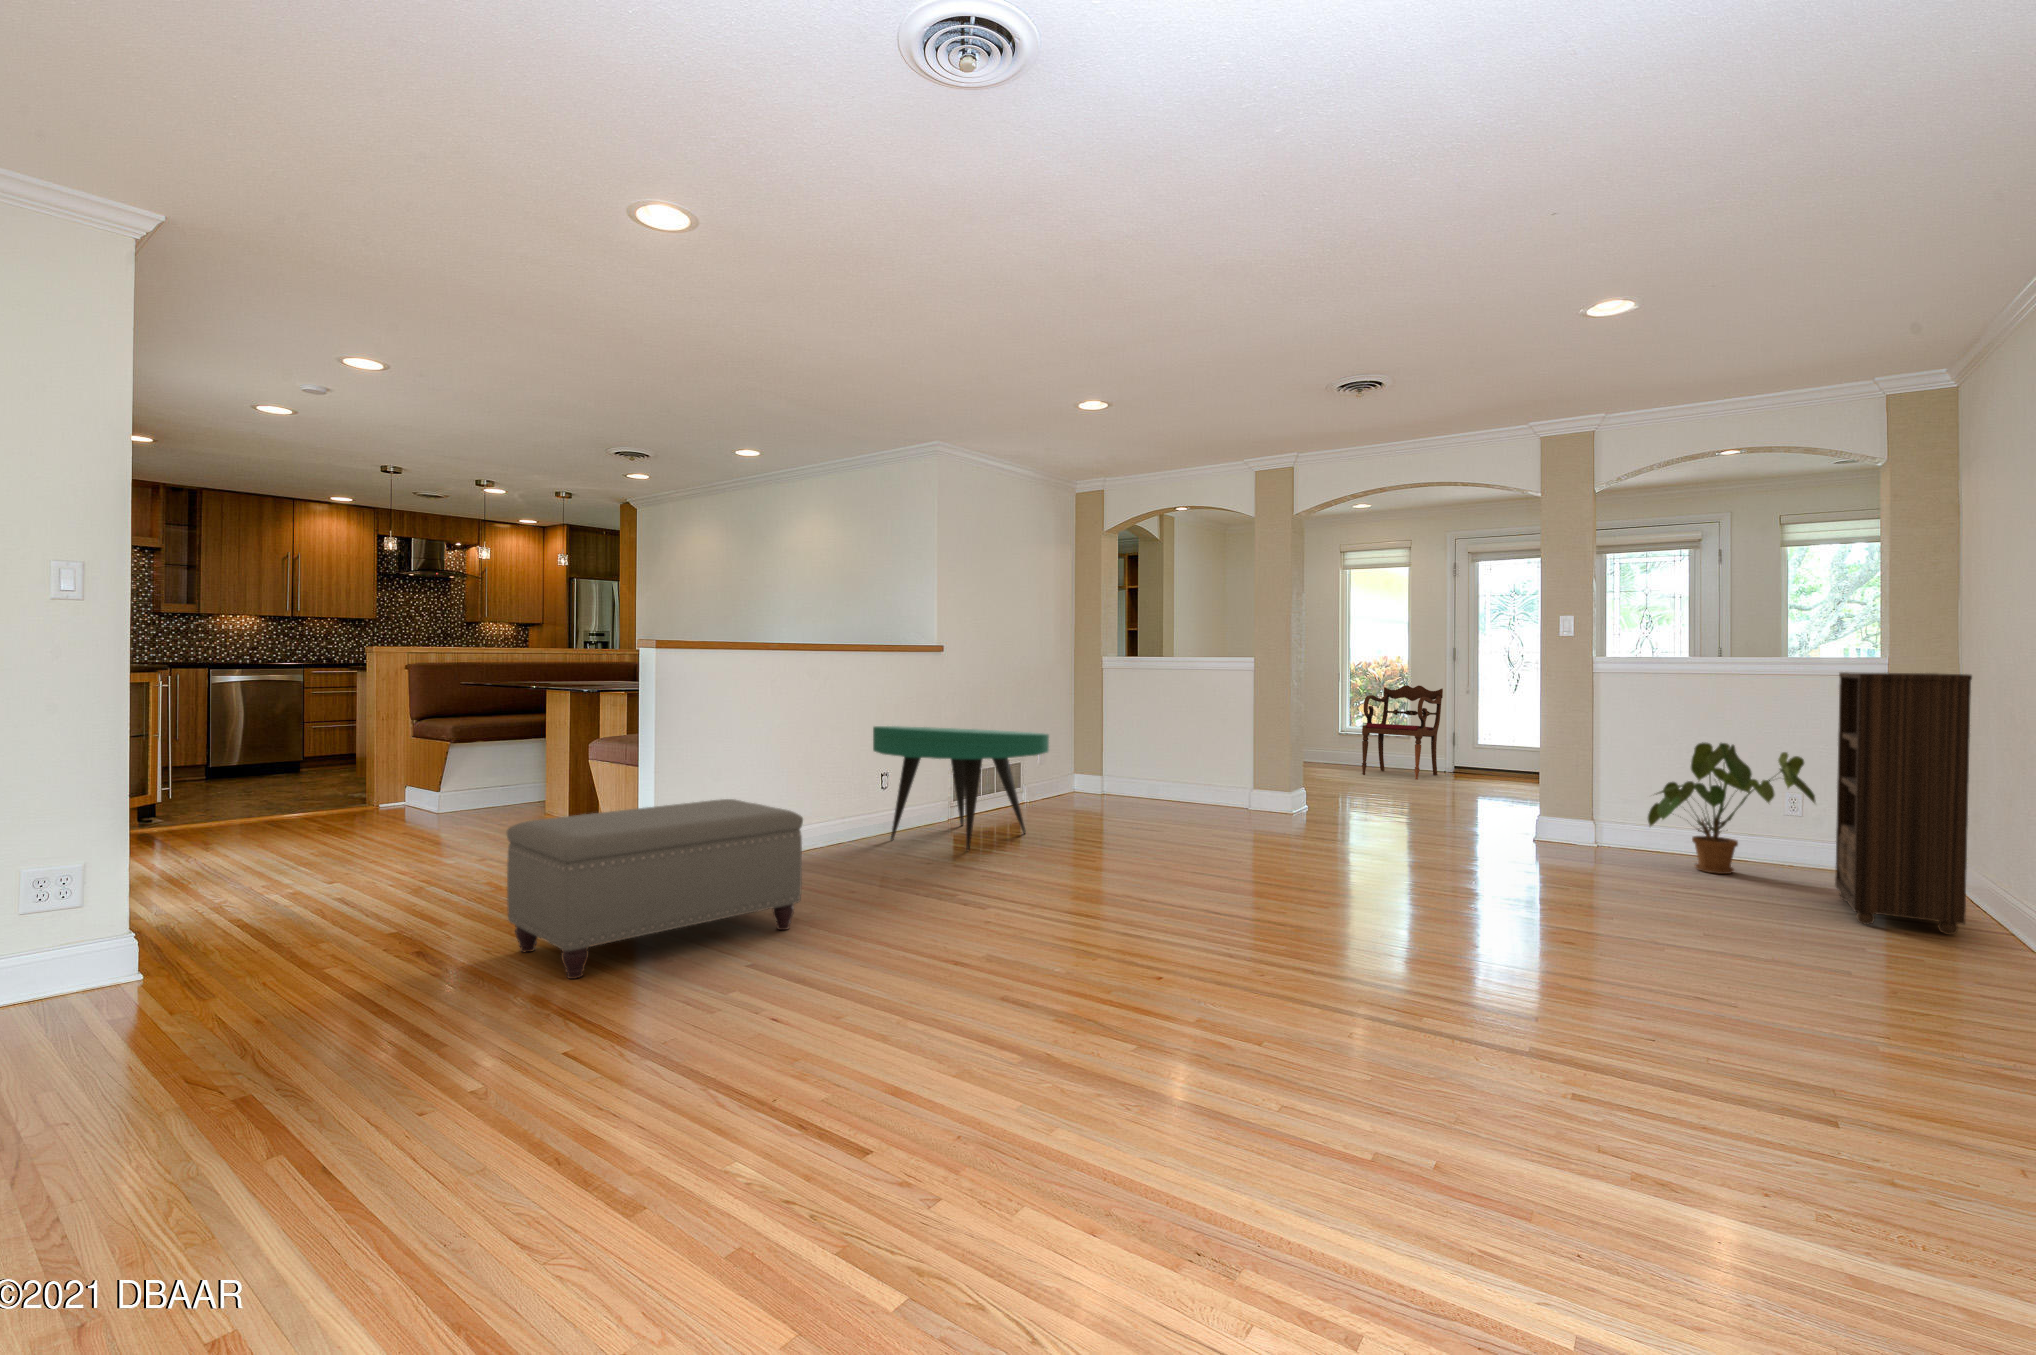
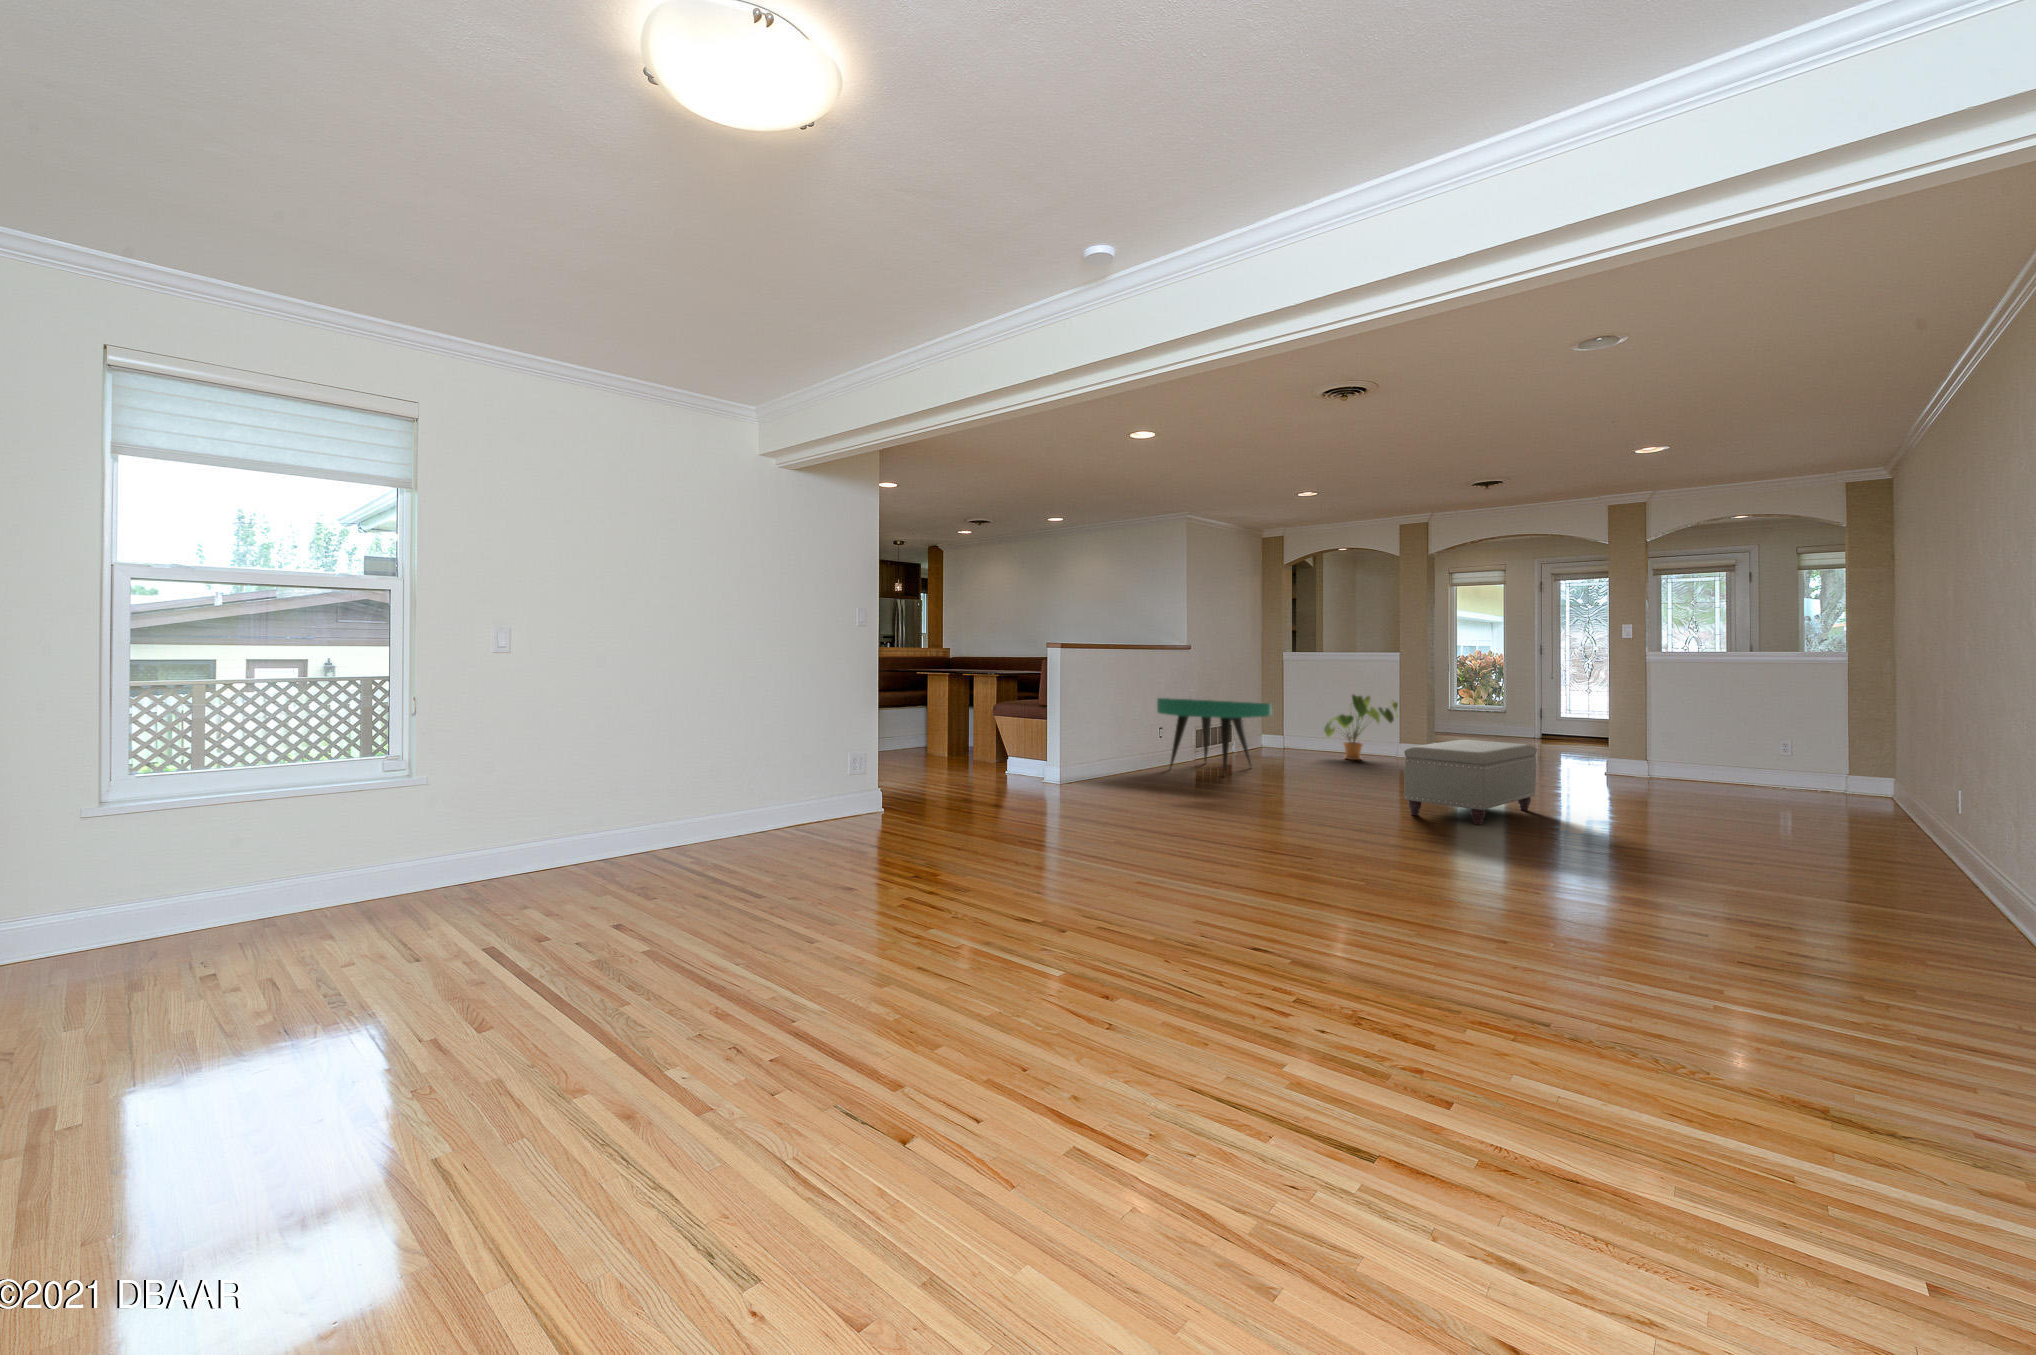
bookshelf: present [1835,672,1972,935] -> none [1797,665,1872,821]
armchair: present [1362,685,1443,779] -> none [1467,674,1531,743]
house plant: present [1648,742,1816,874] -> present [1324,695,1398,760]
ottoman: present [507,799,803,979] -> present [1404,740,1537,825]

